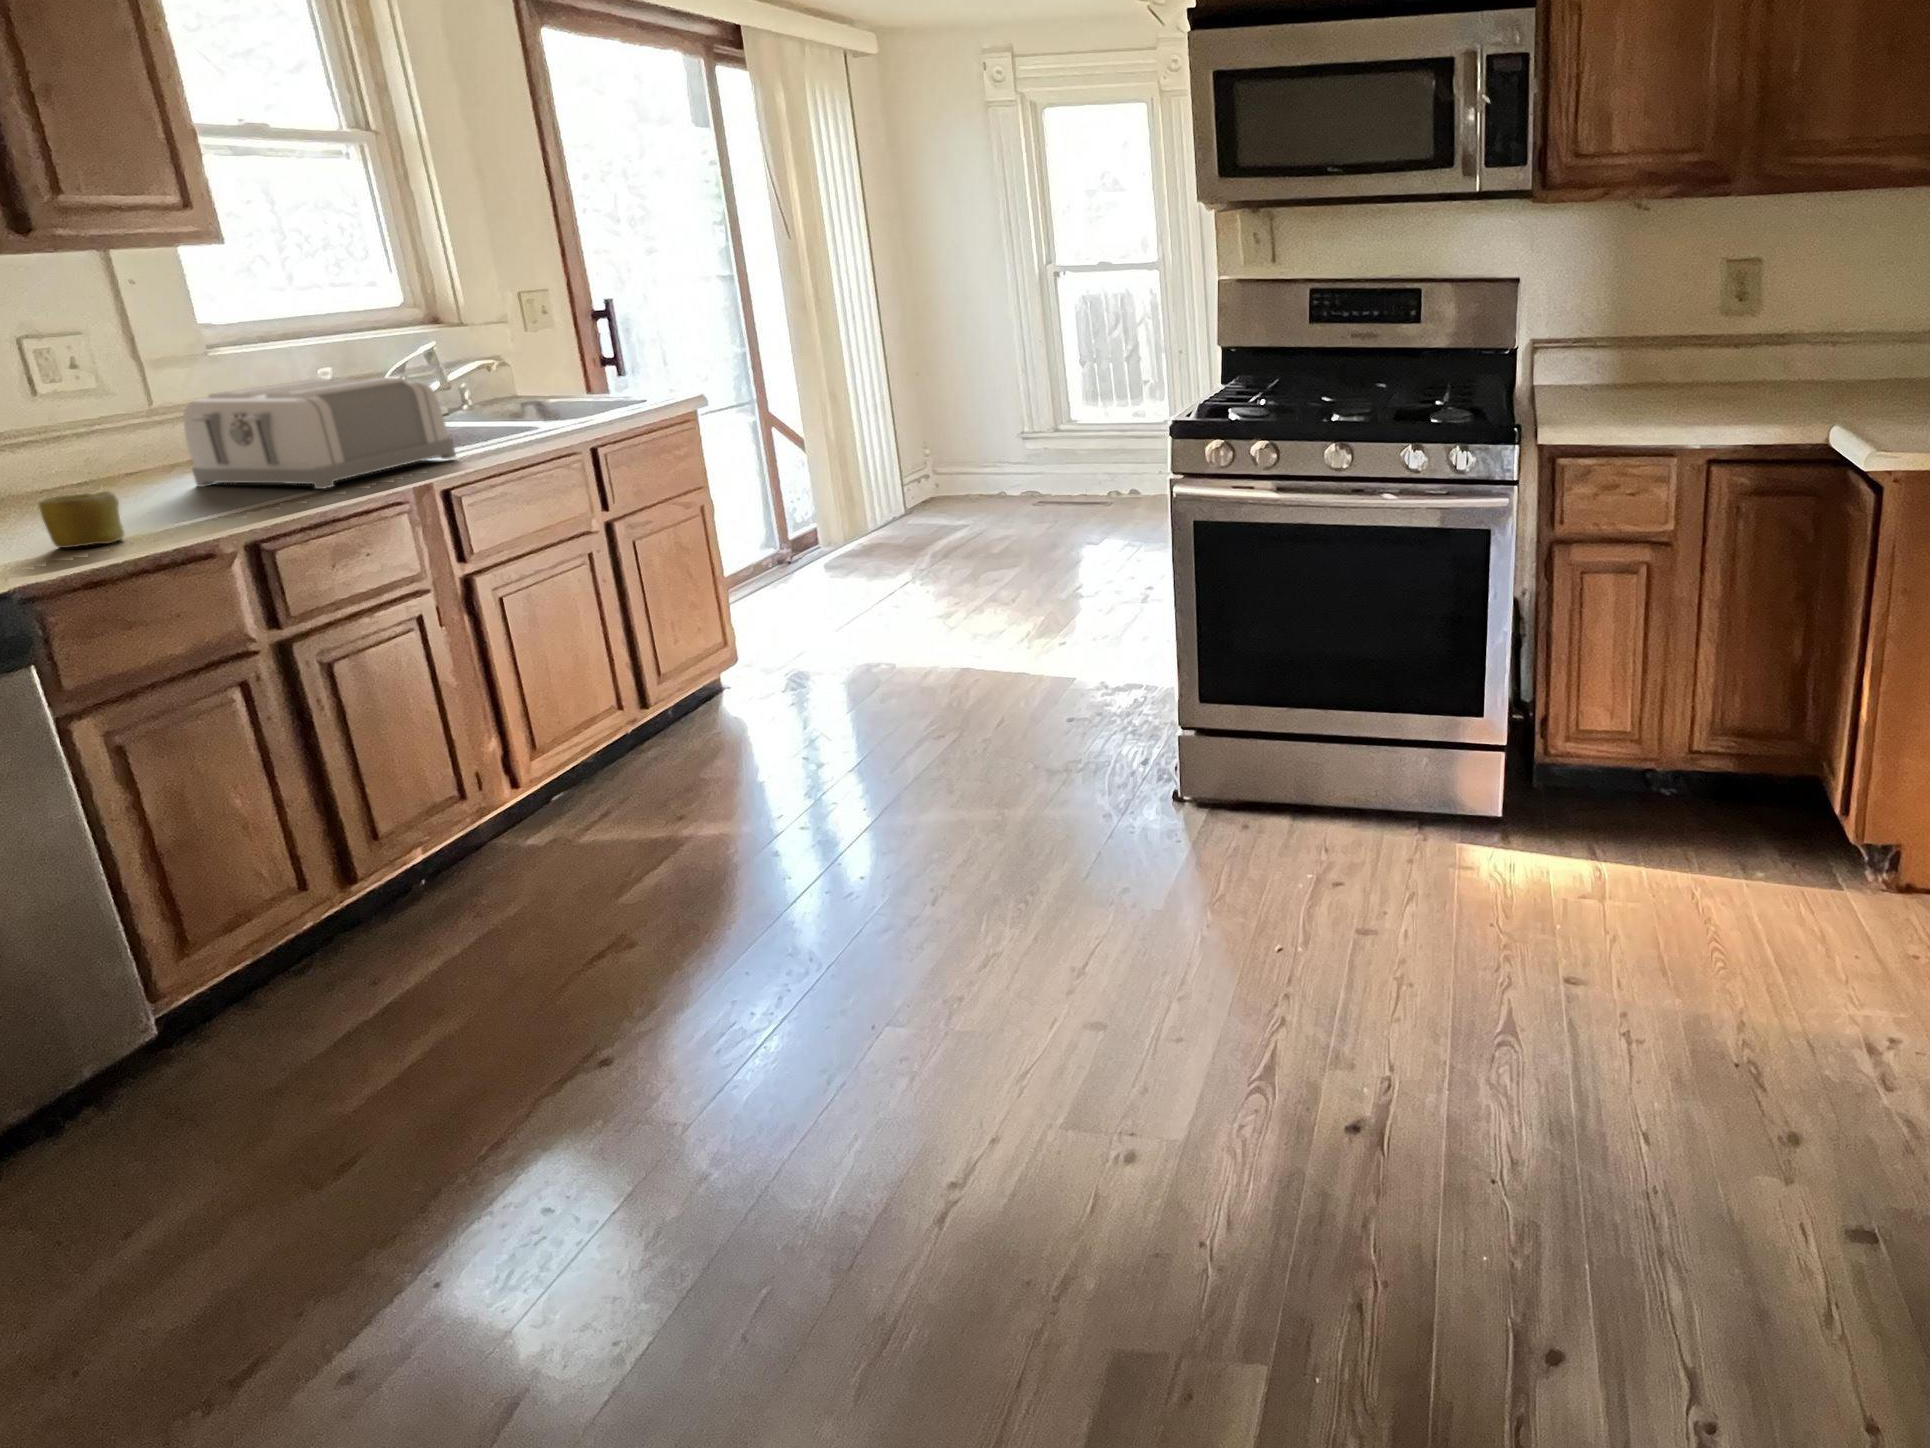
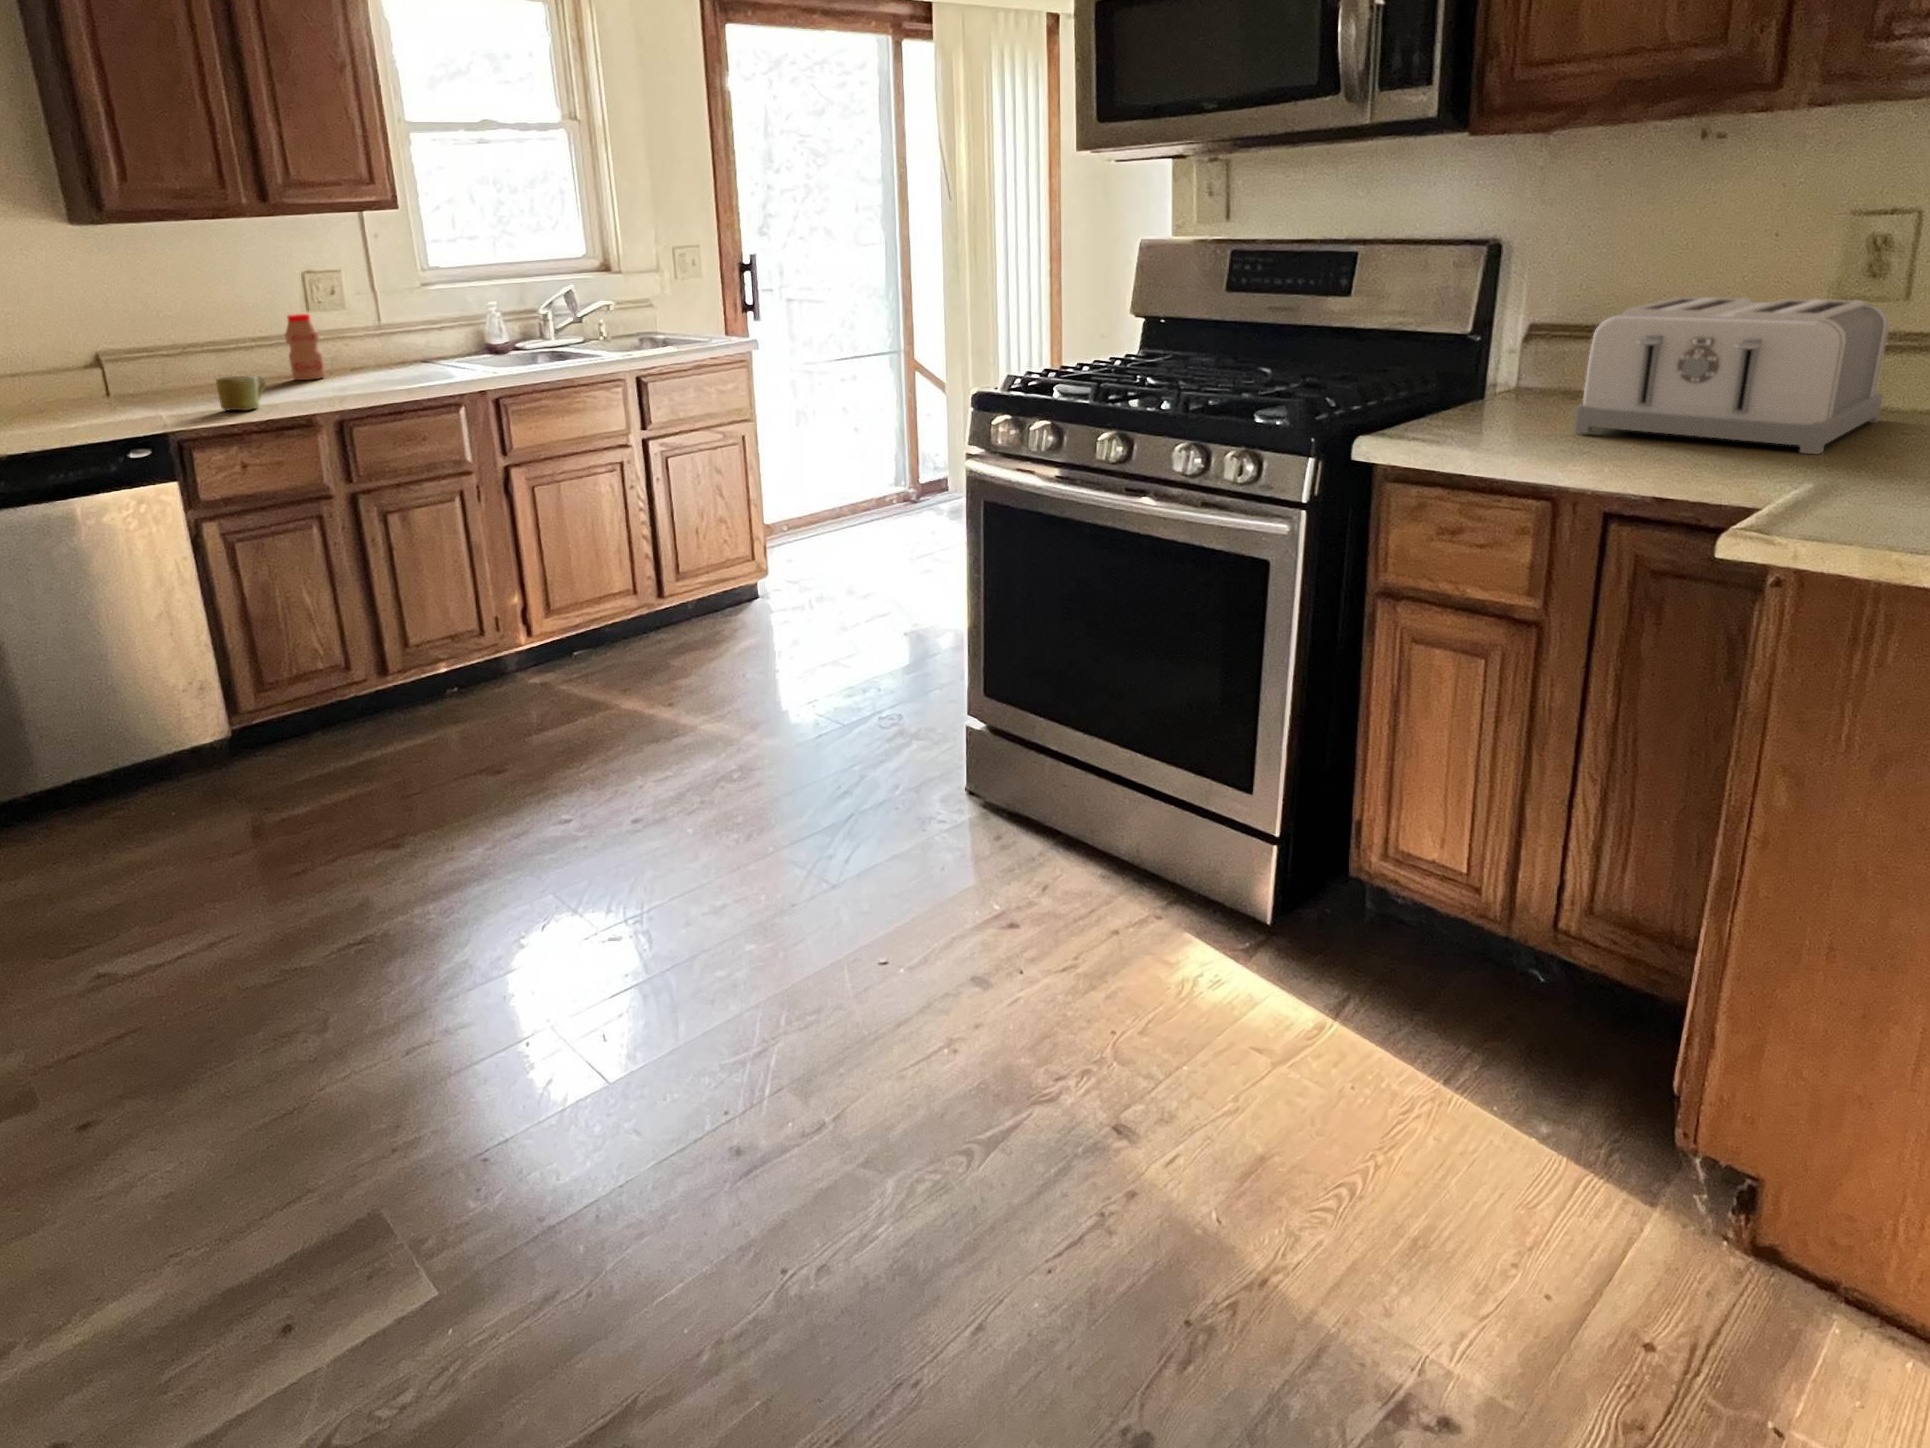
toaster: present [183,378,456,489] -> present [1574,297,1889,454]
bottle: none [28,399,111,498] -> present [285,314,325,380]

